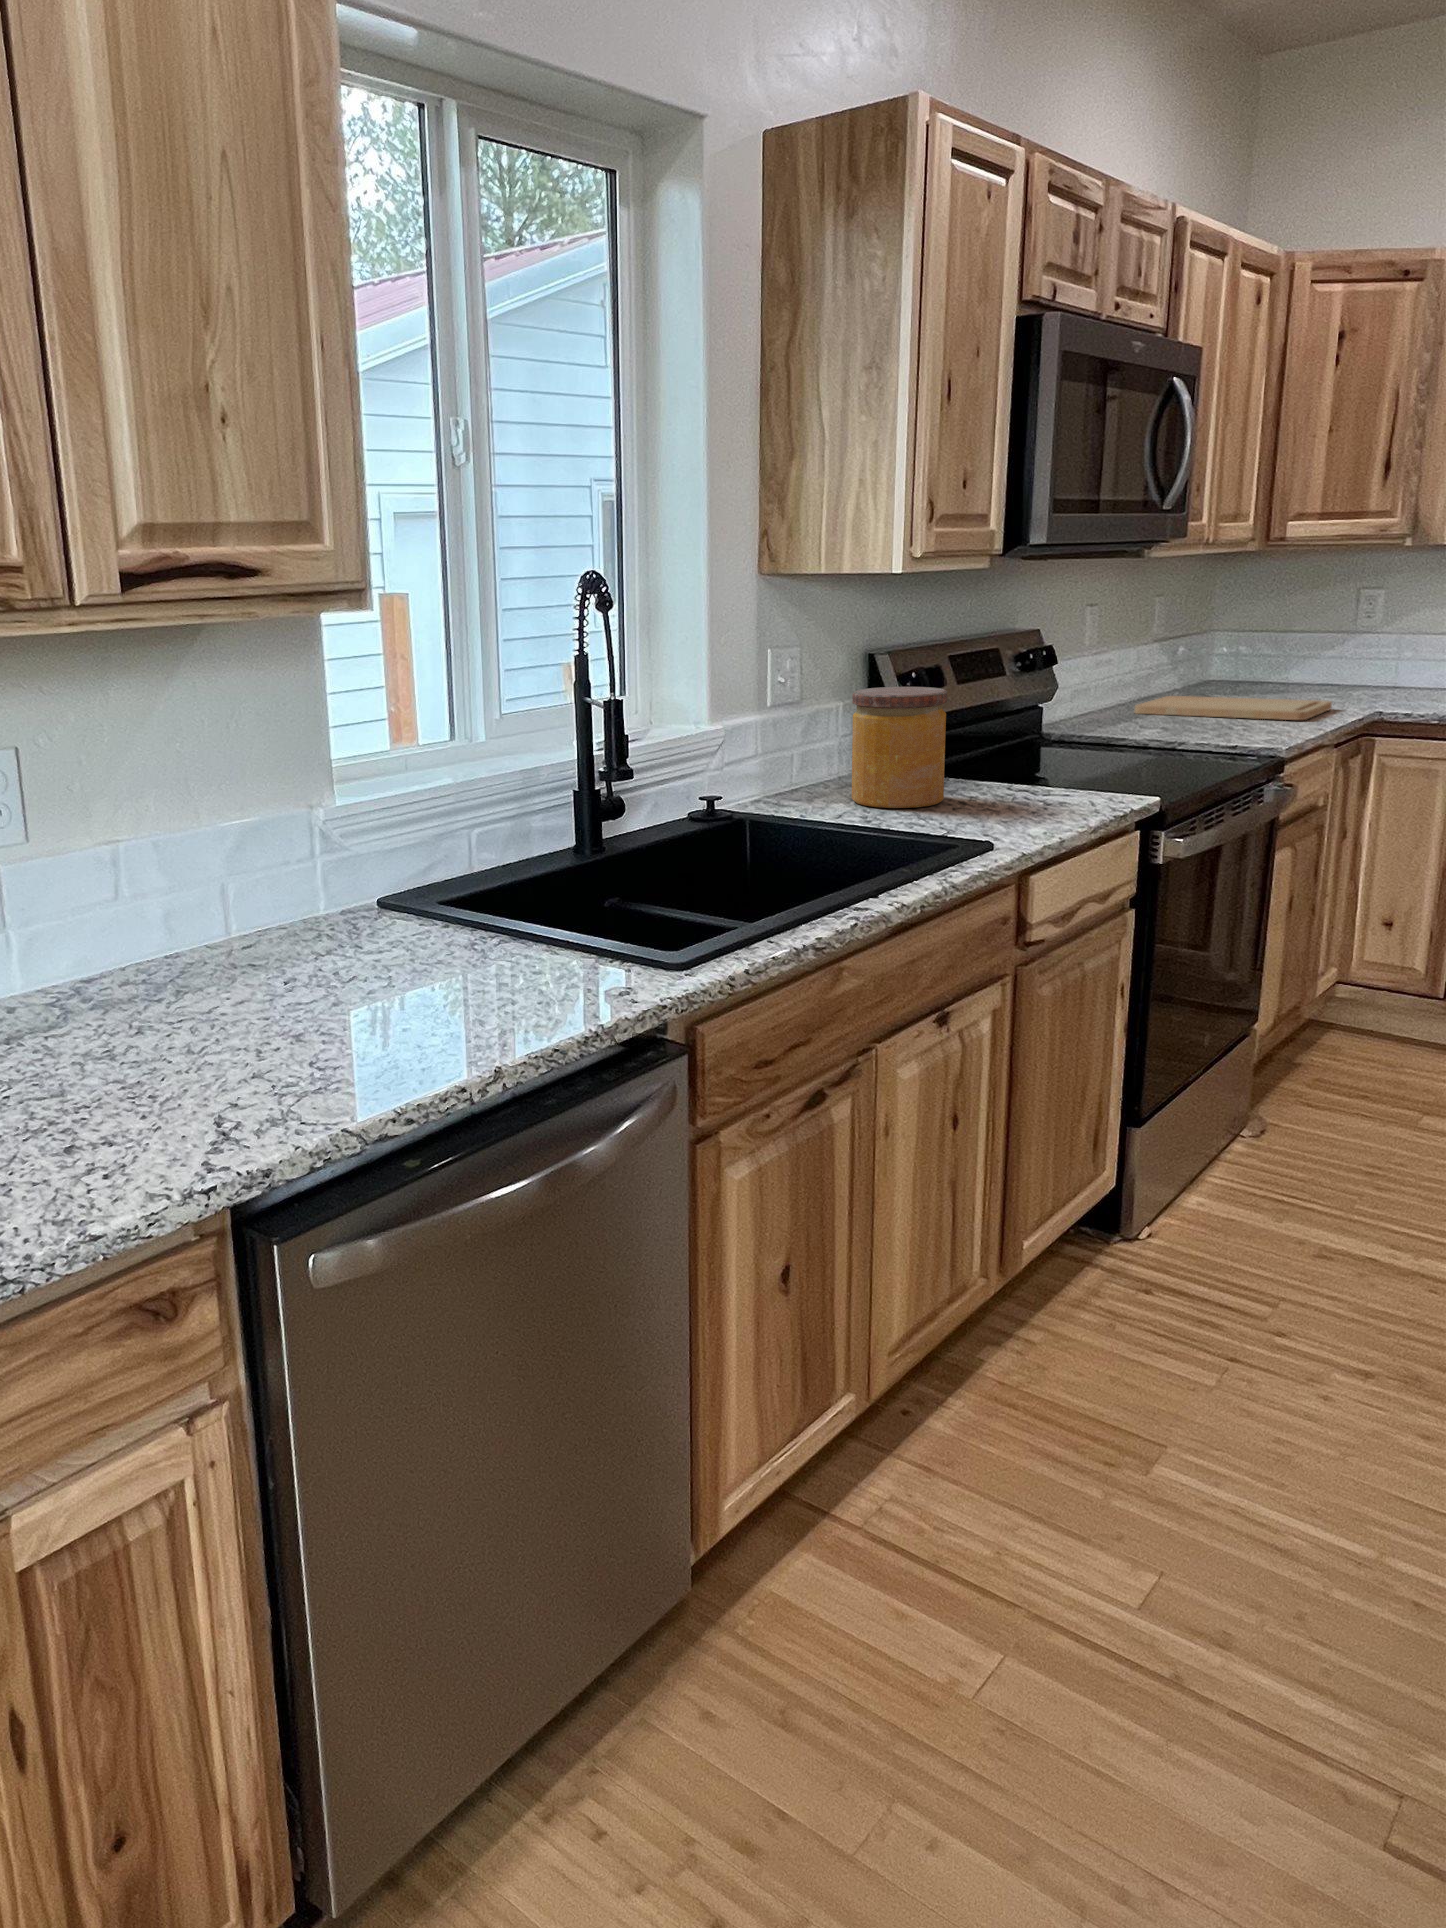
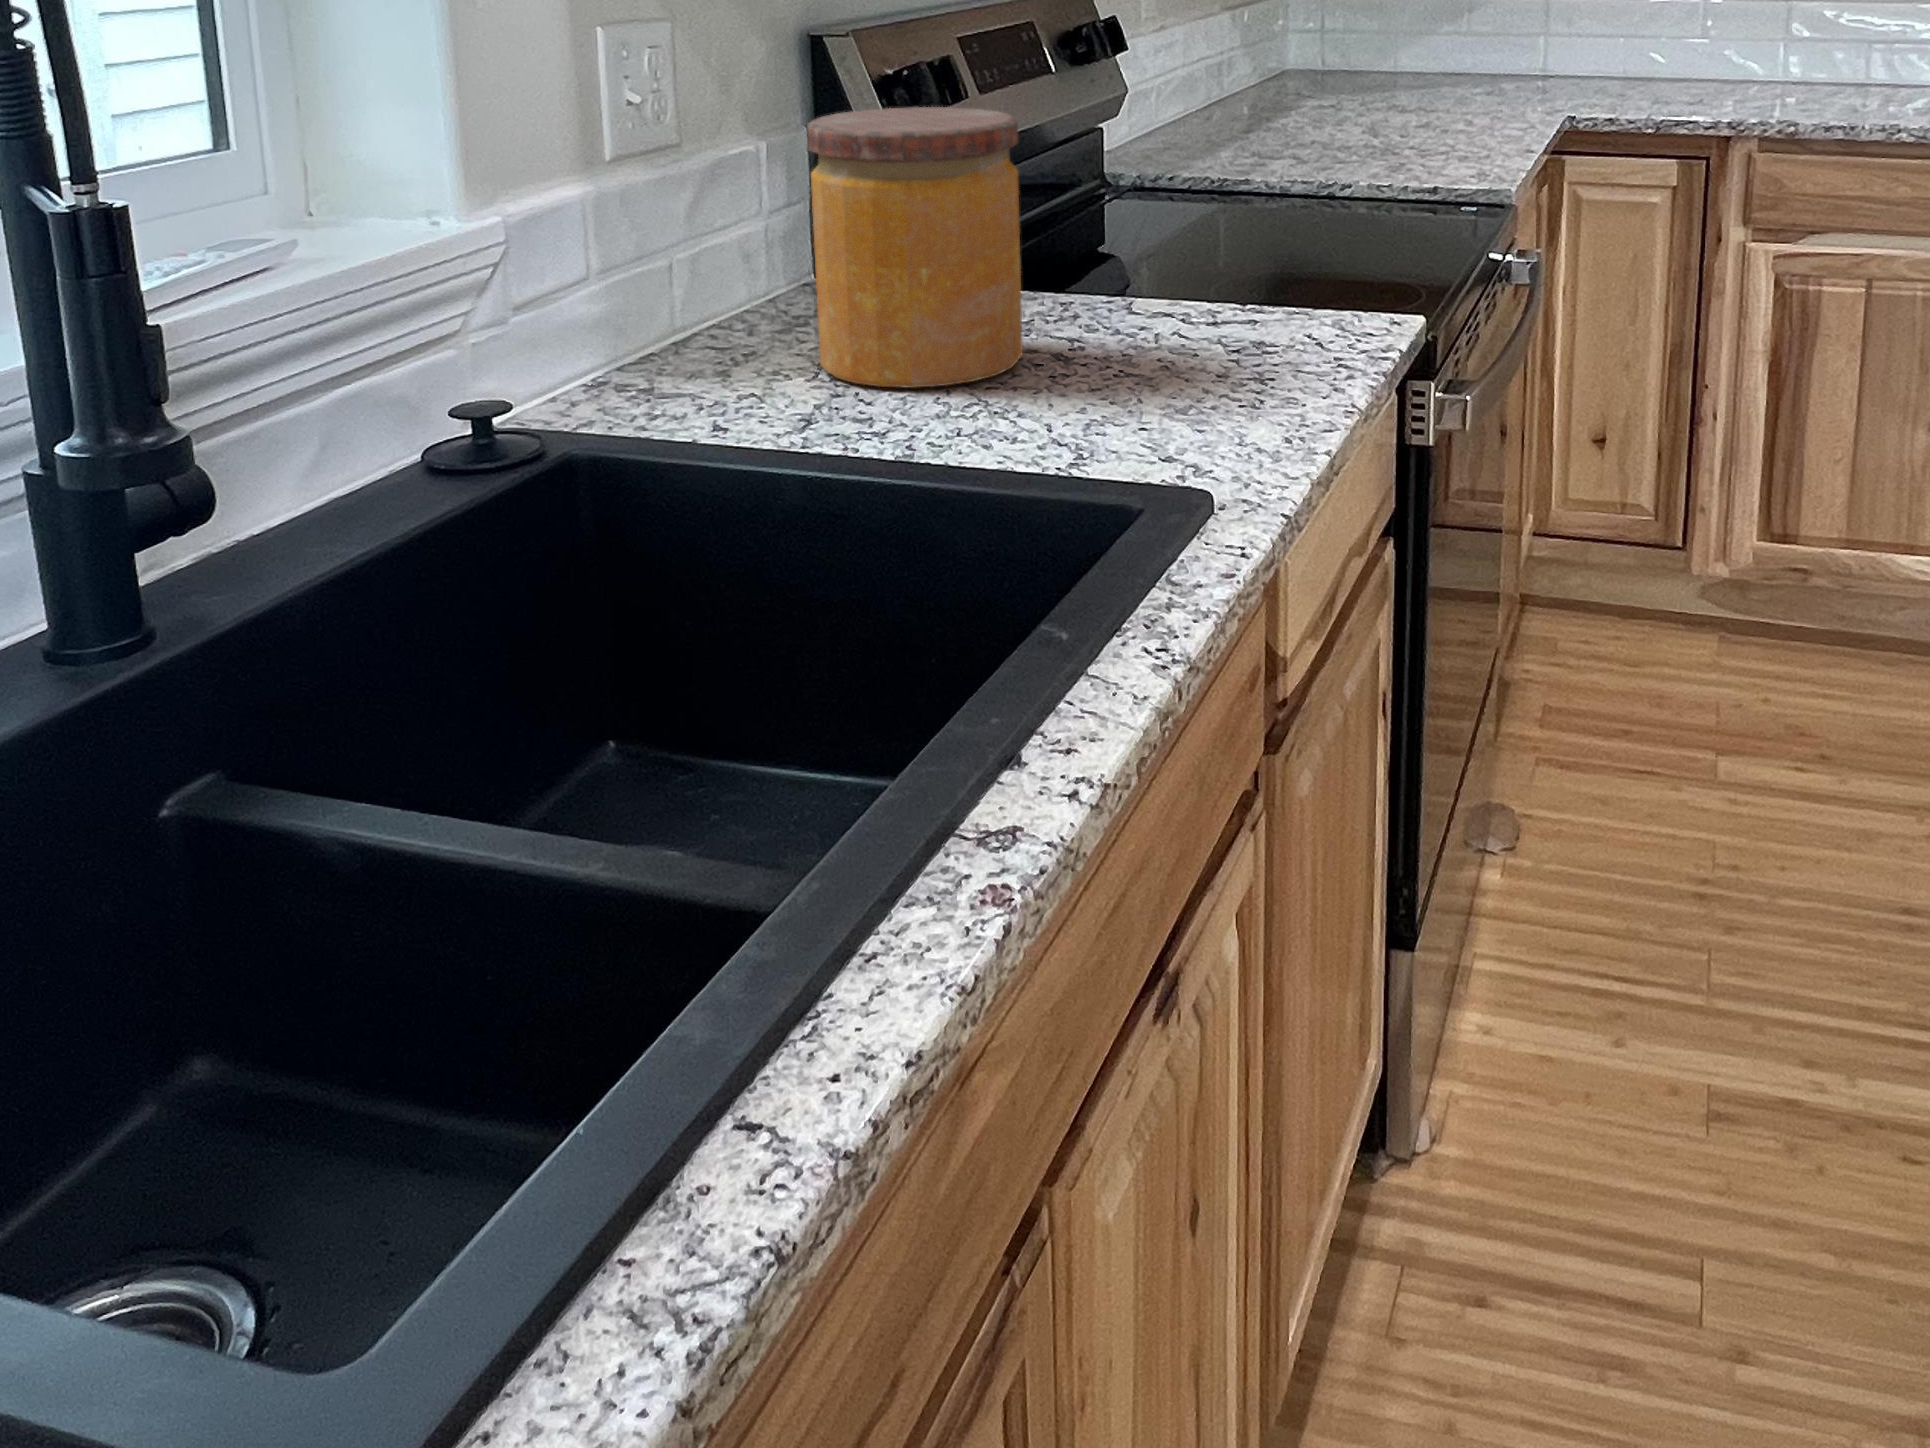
cutting board: present [1135,696,1332,720] -> none [1223,95,1502,134]

